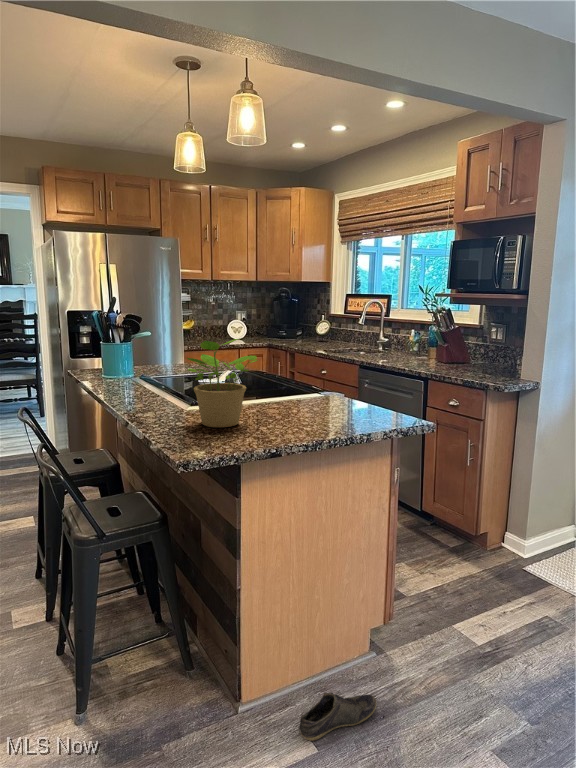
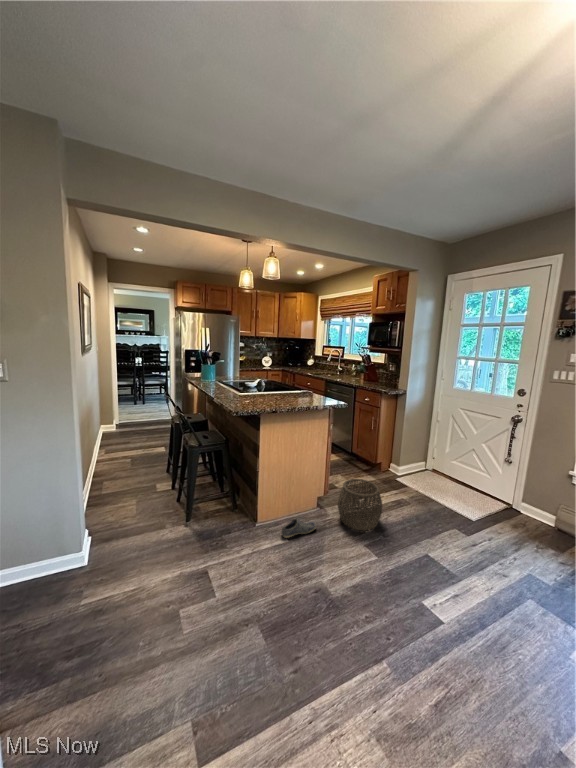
potted plant: present [187,338,258,427] -> none [240,363,271,401]
woven basket: none [419,587,521,710] -> present [338,479,382,531]

